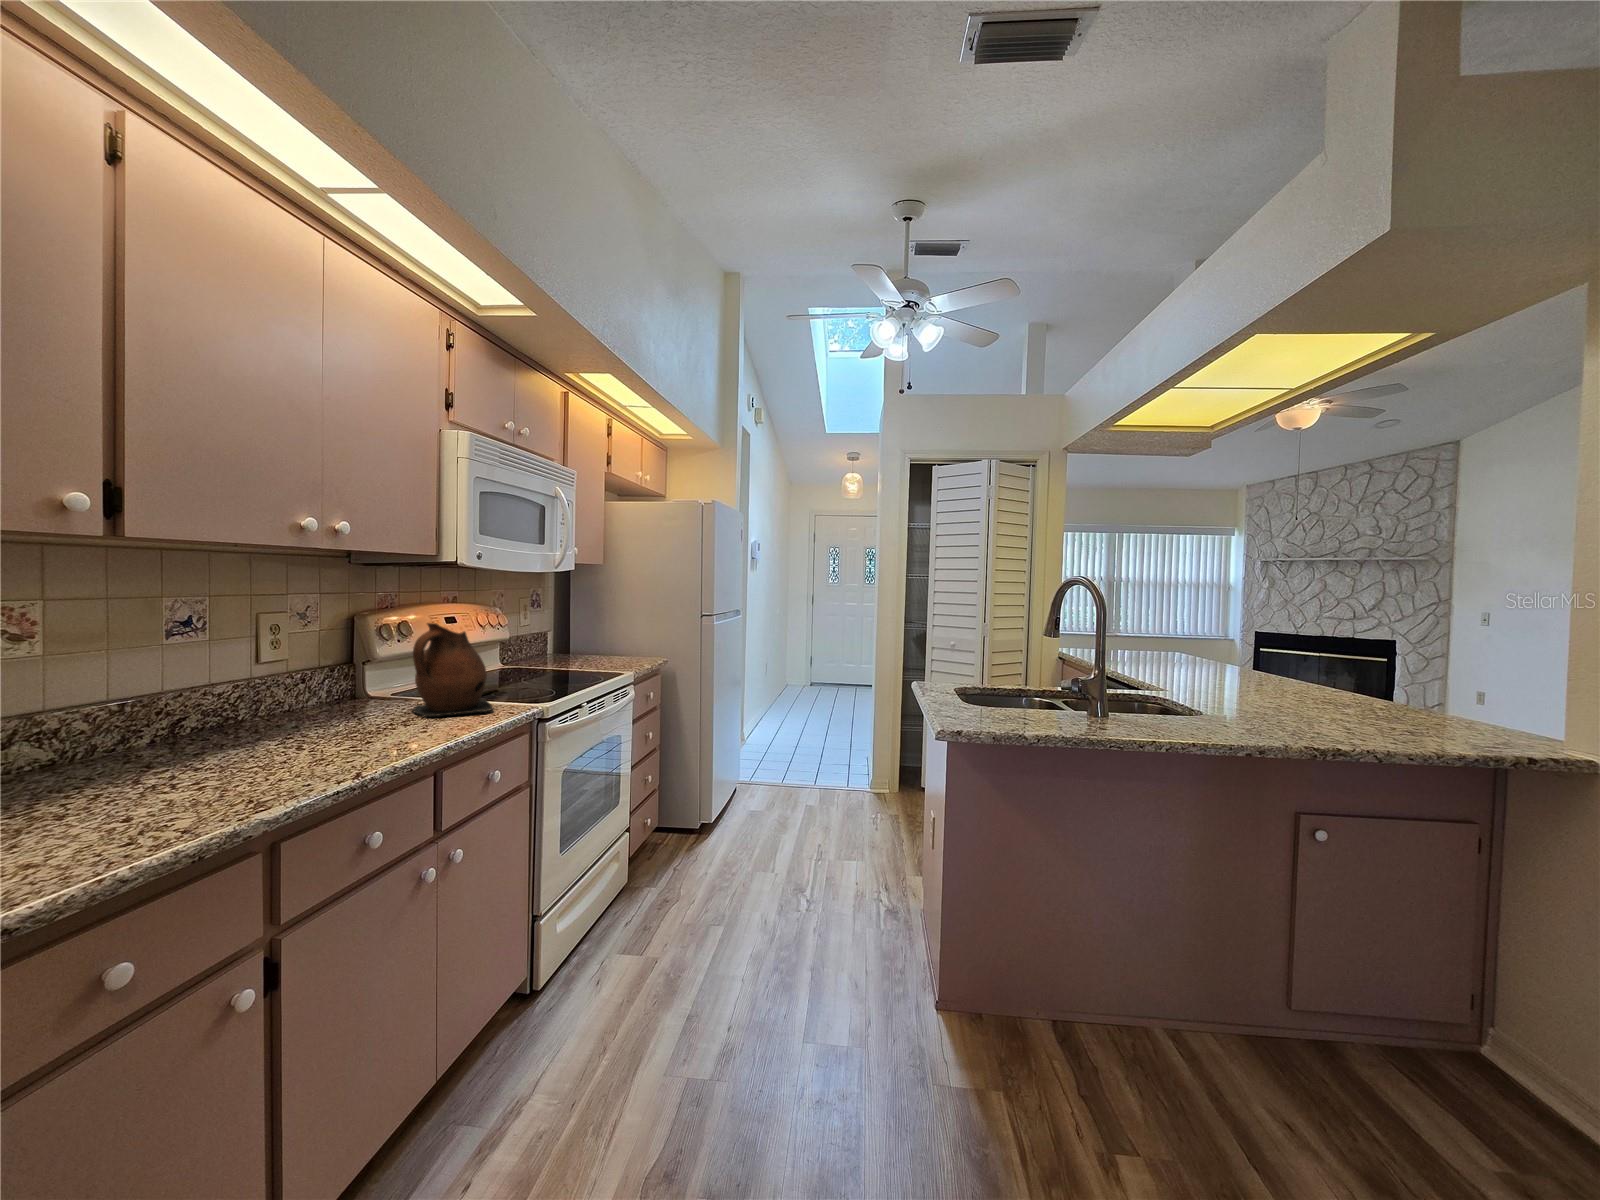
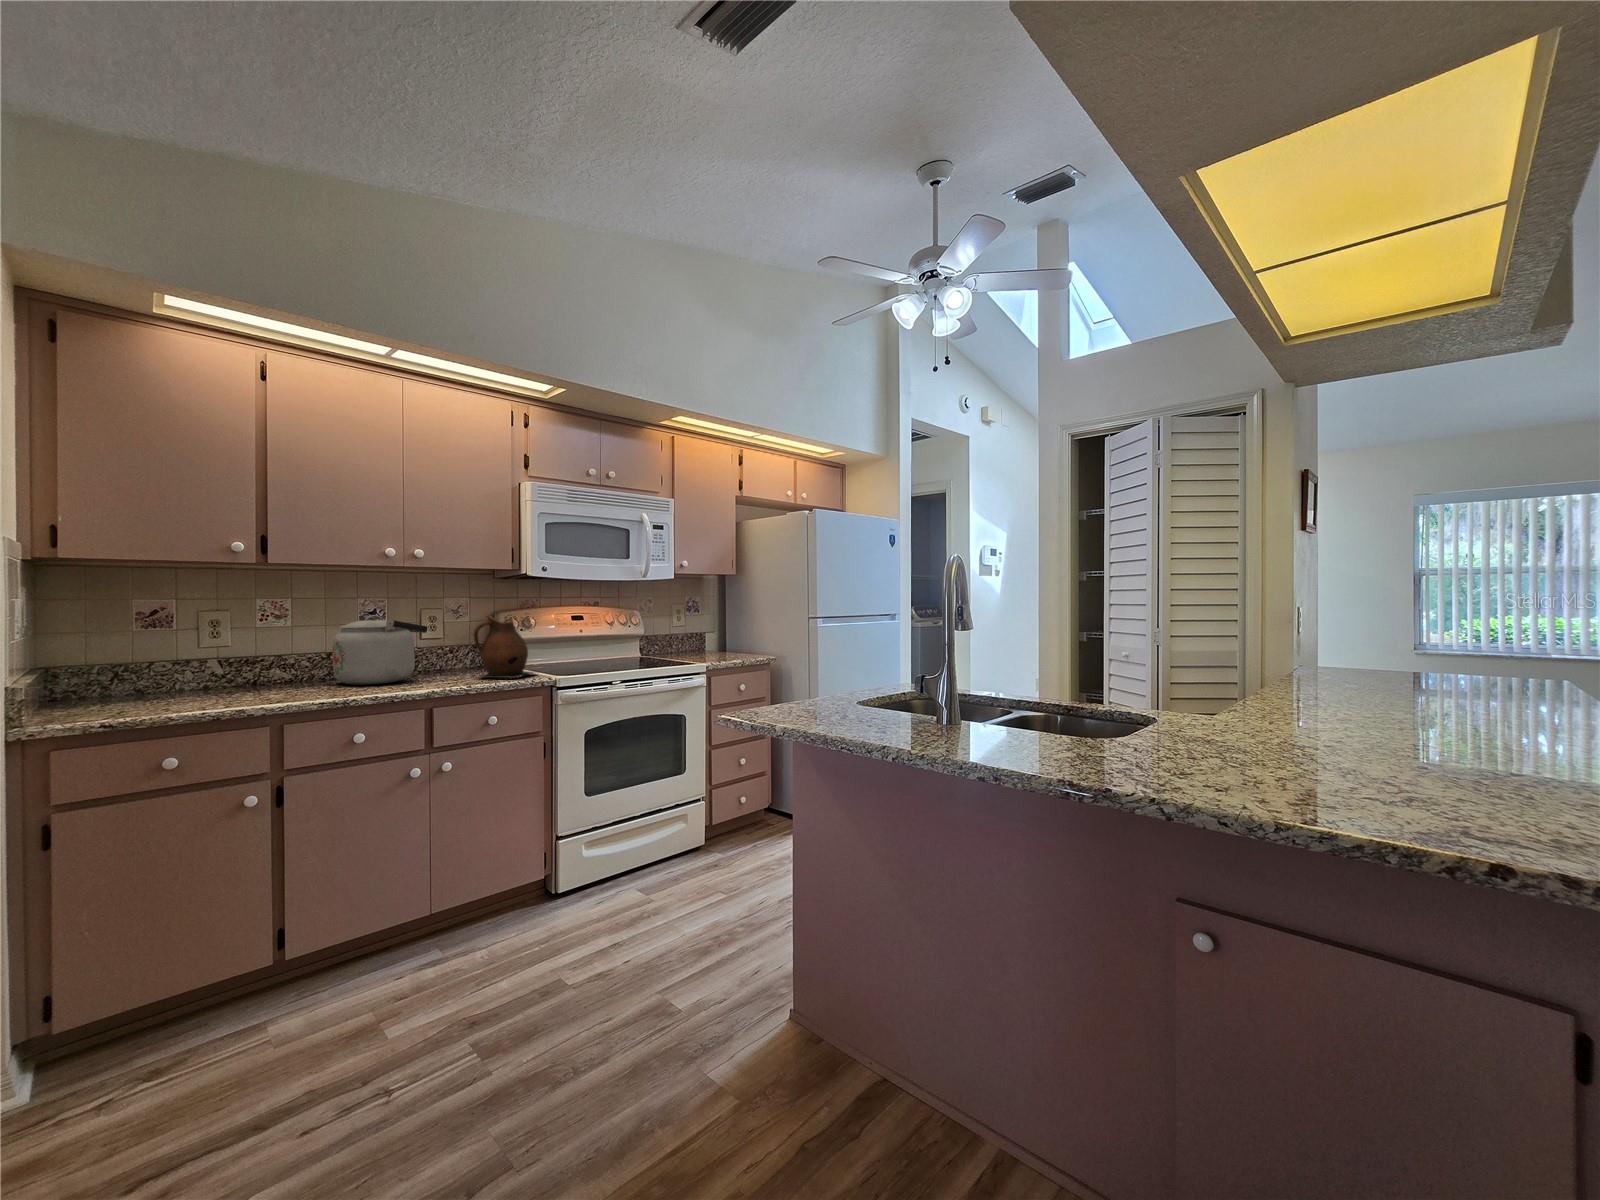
kettle: none [179,629,367,755] -> present [333,615,428,685]

